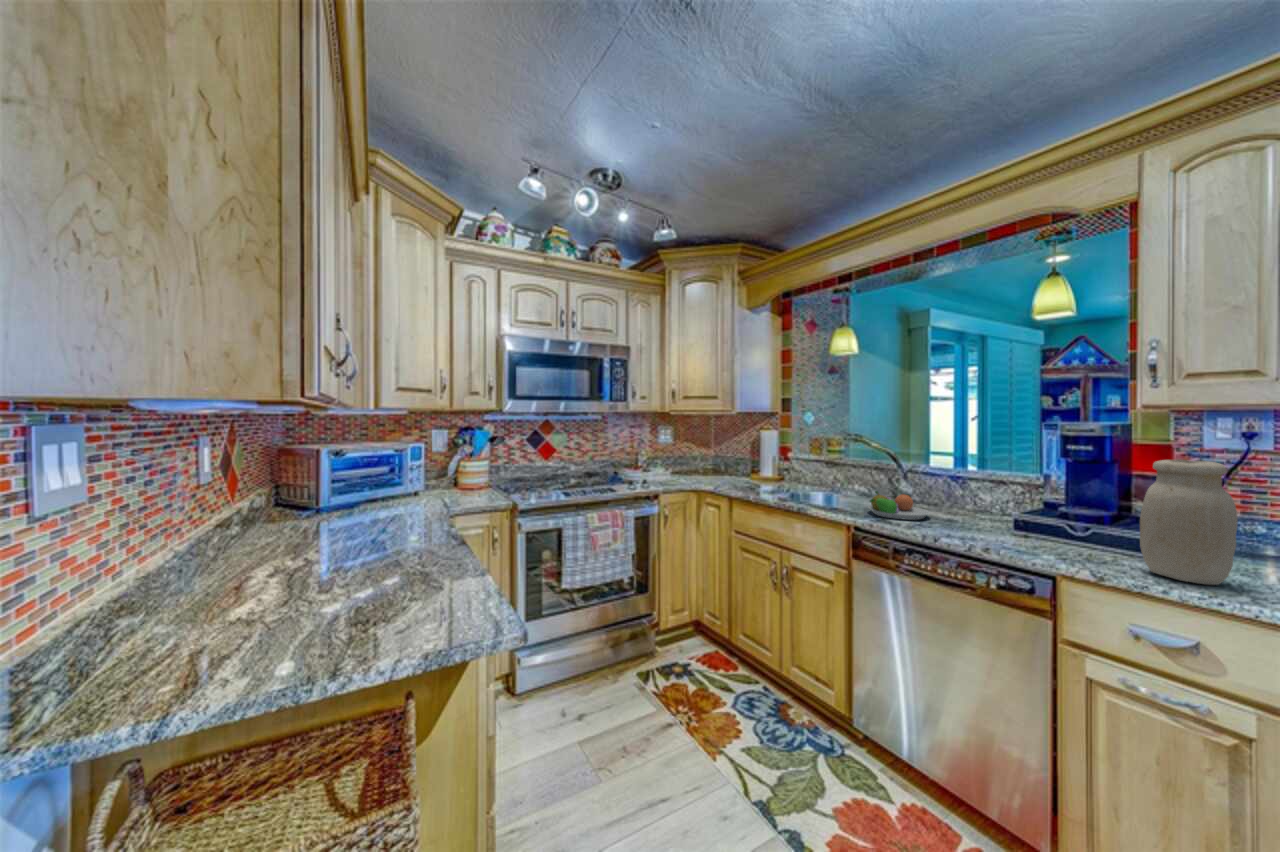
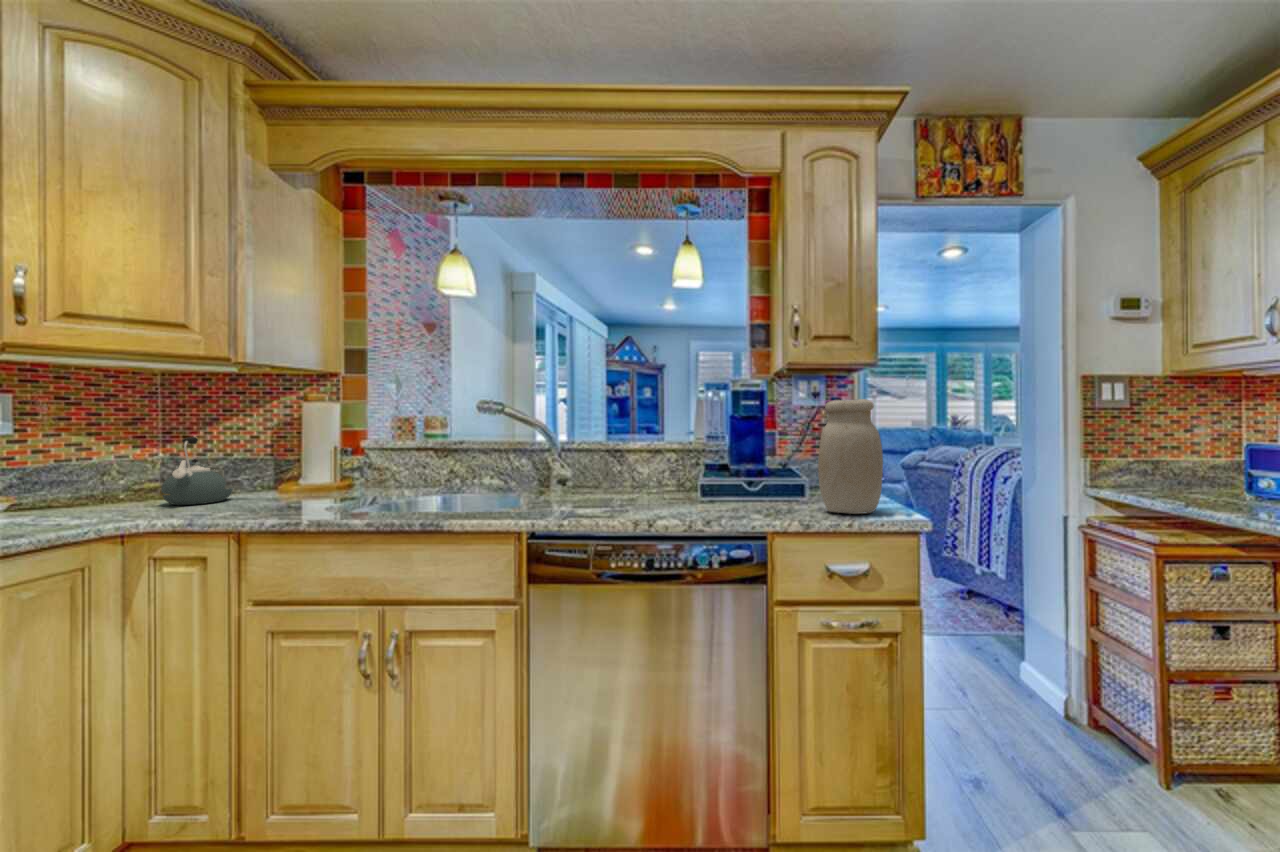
kettle: none [690,440,720,476] -> present [161,437,233,505]
fruit bowl: present [868,491,930,520] -> none [532,478,607,511]

